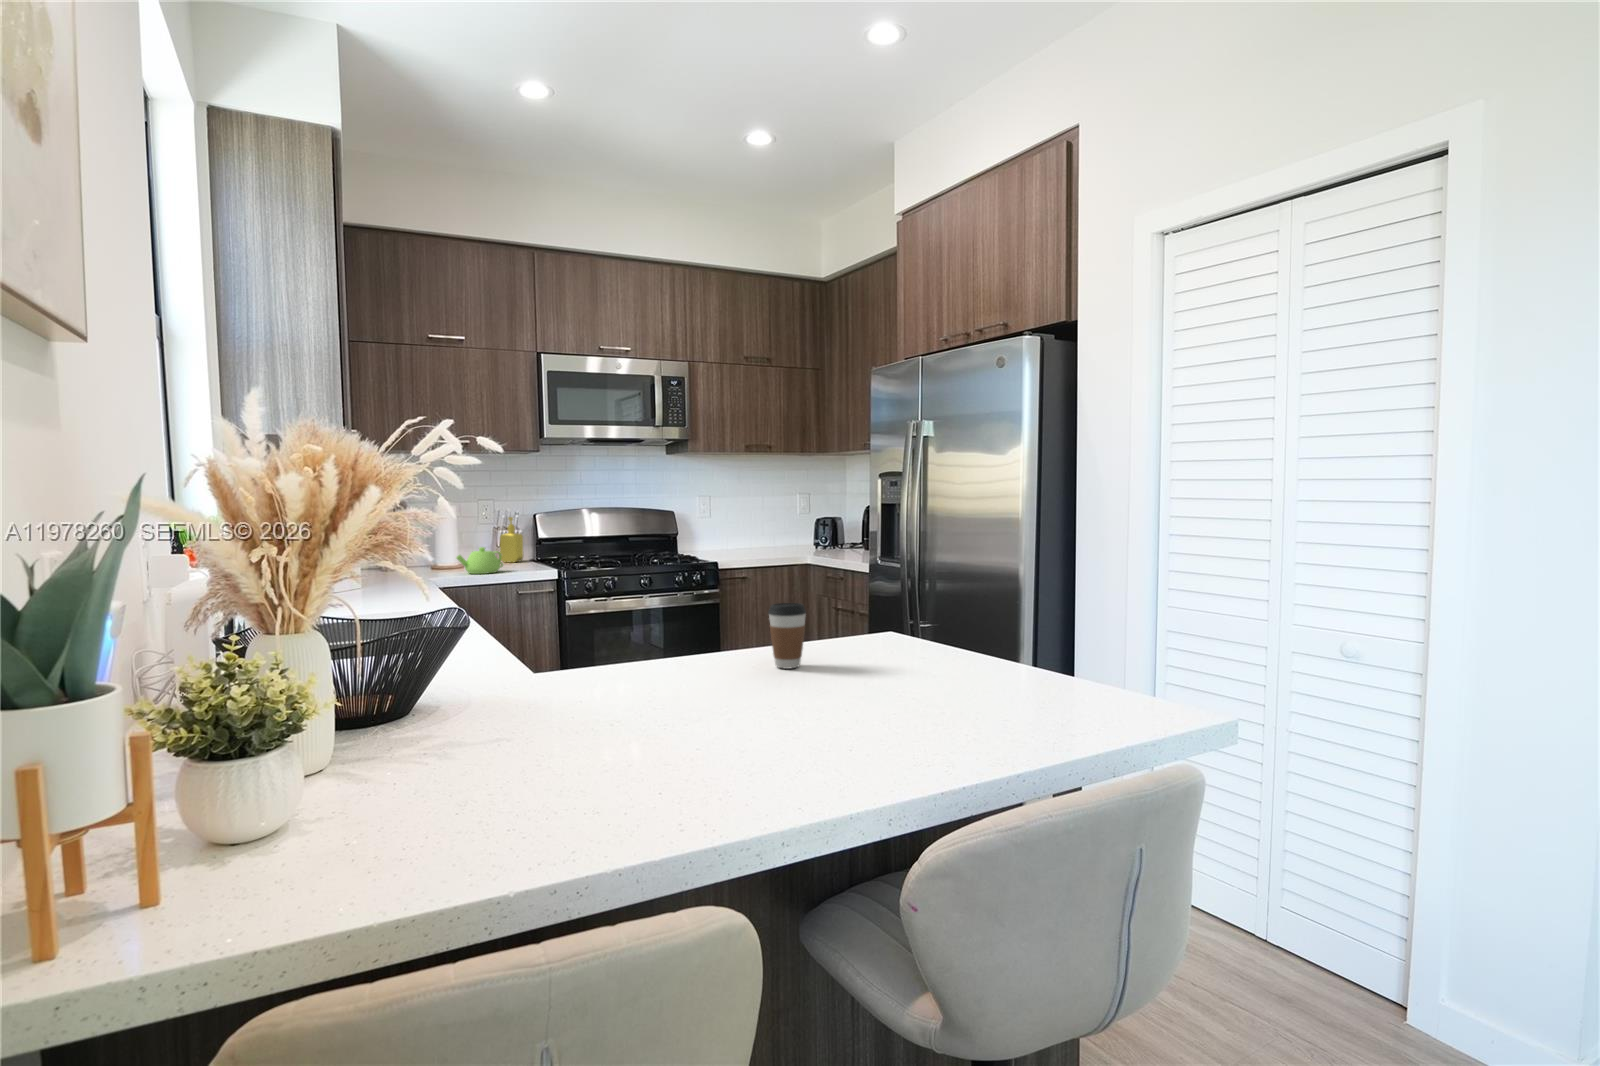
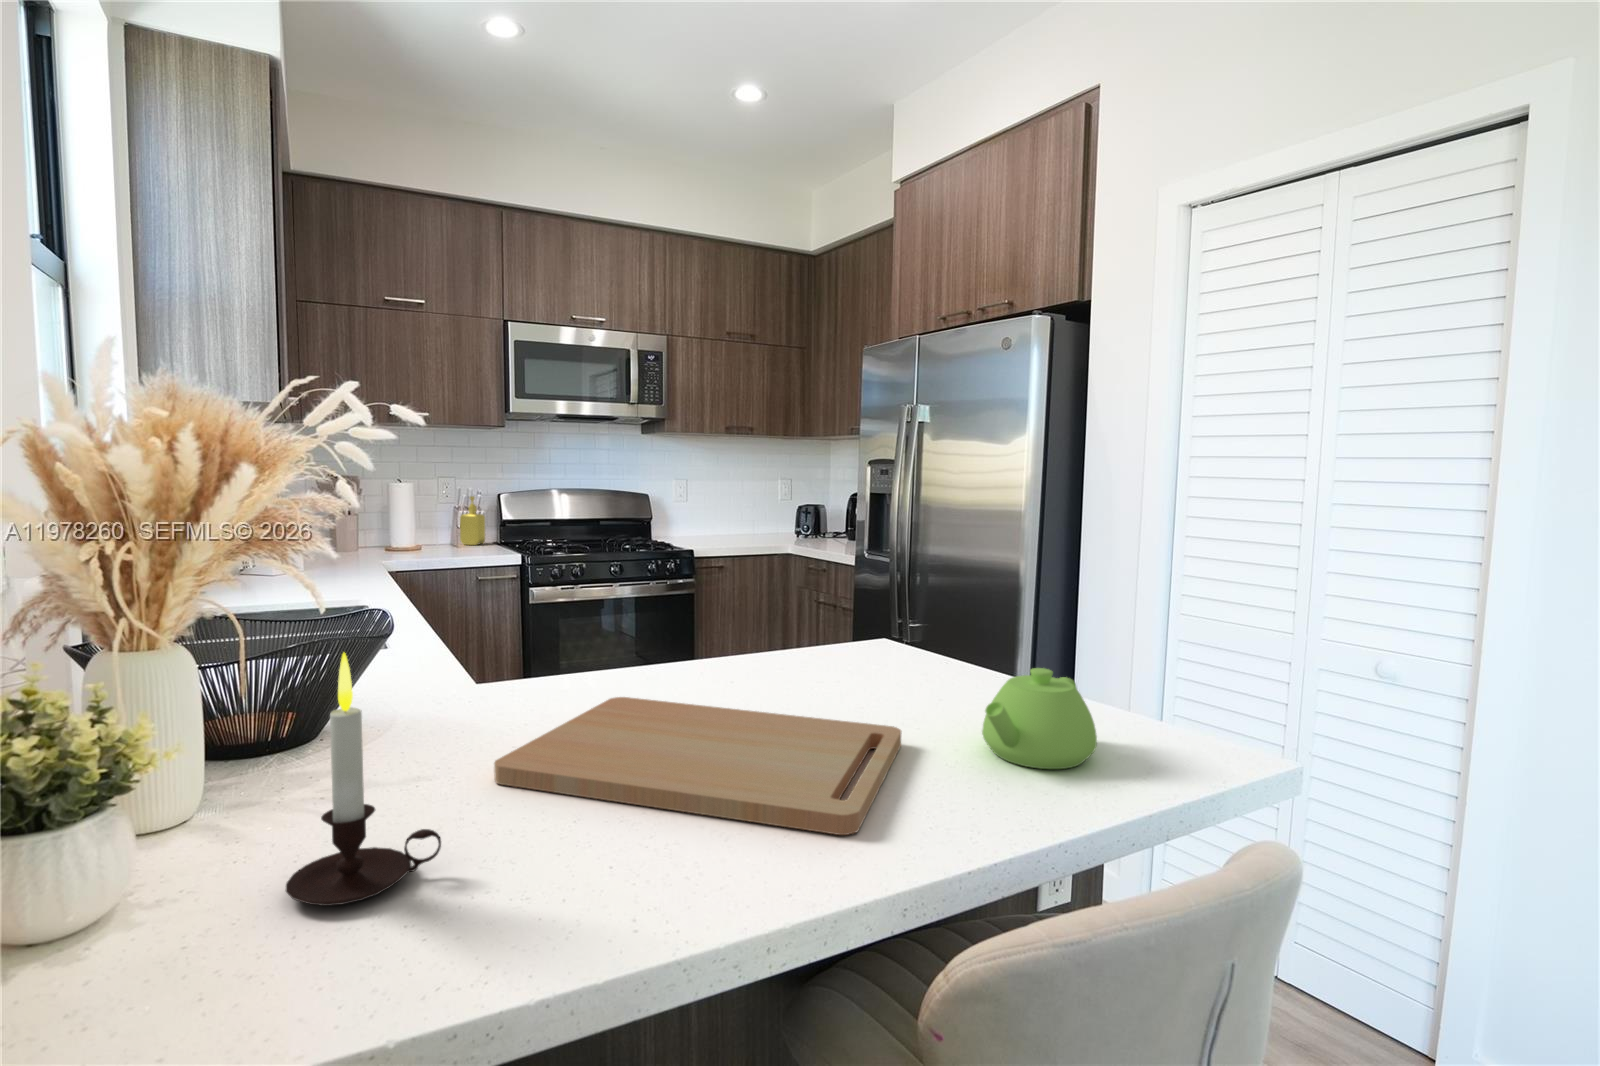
teapot: present [456,547,503,574] -> present [982,668,1097,769]
coffee cup: present [768,603,806,669] -> none [750,609,794,685]
candle: none [414,626,528,818] -> present [286,653,441,906]
cutting board: none [560,678,896,771] -> present [494,697,901,835]

